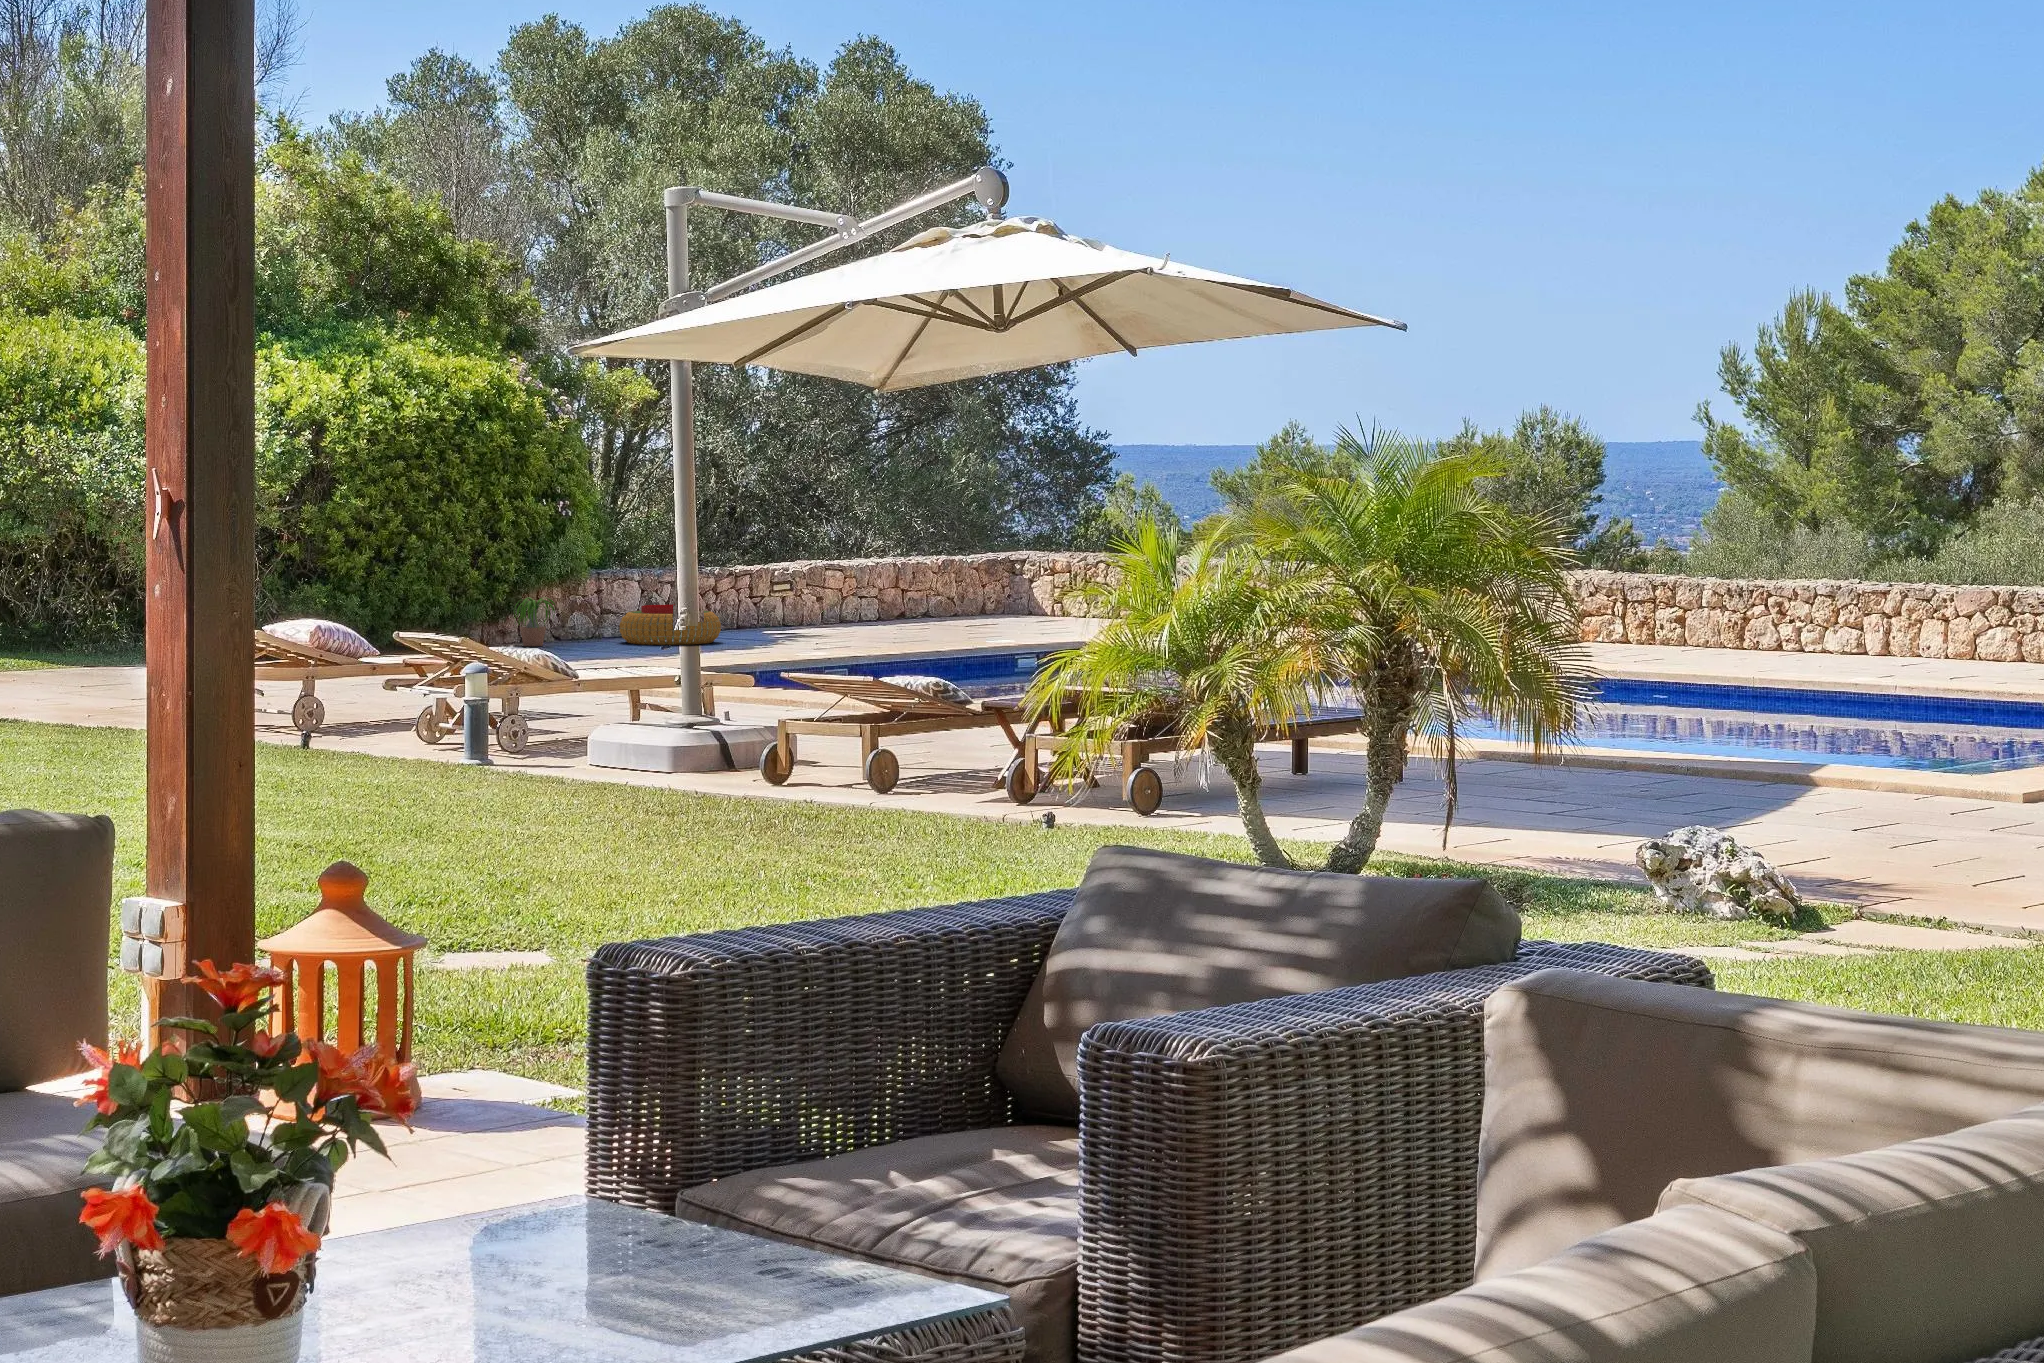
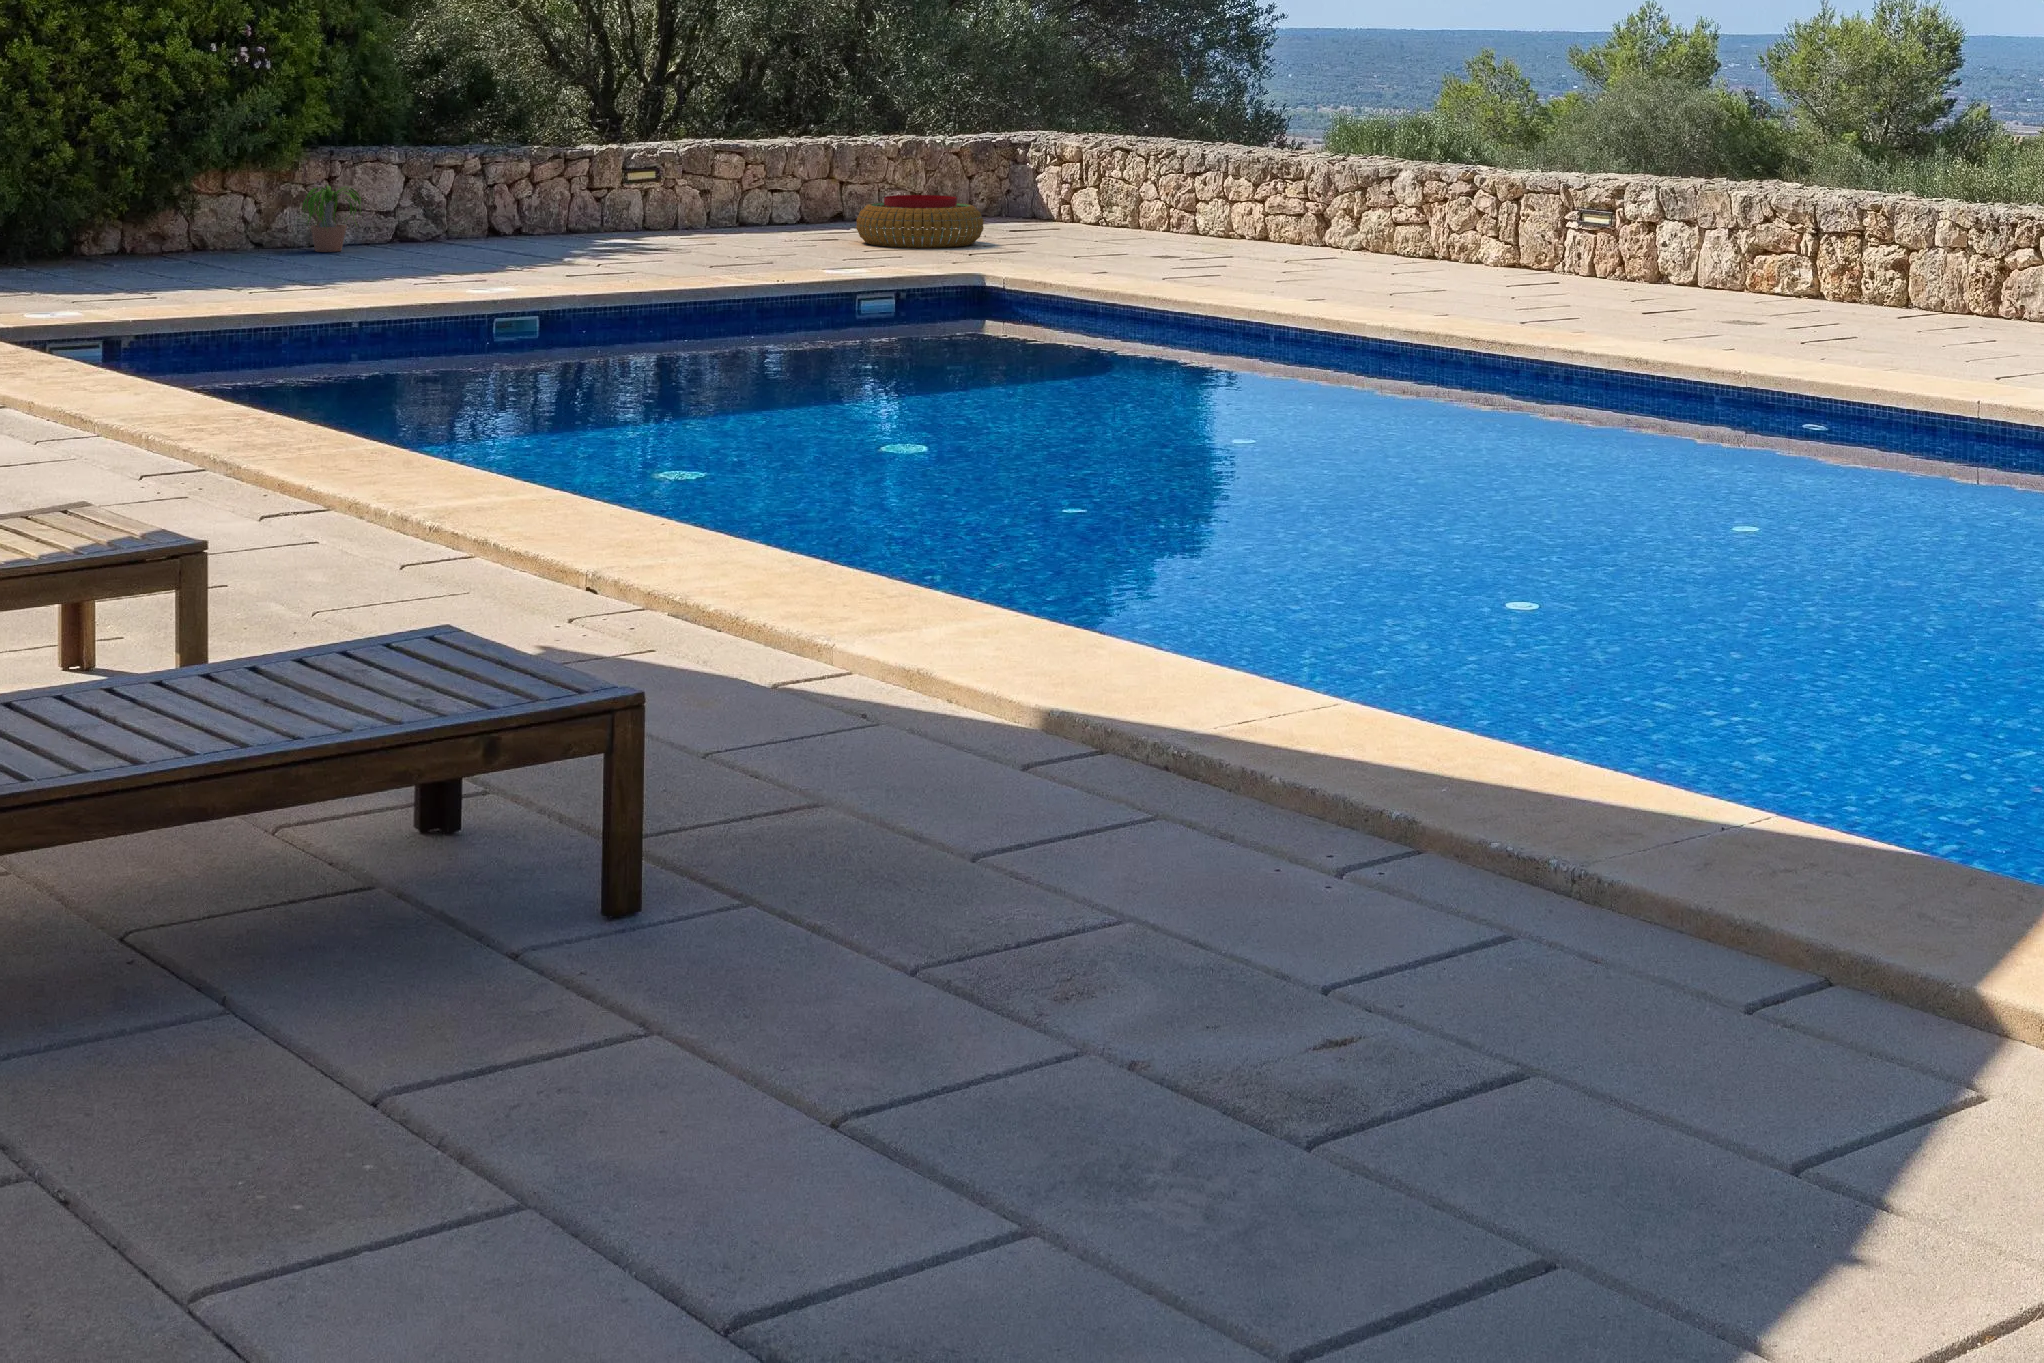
pouf: present [619,604,721,645] -> present [856,195,984,248]

